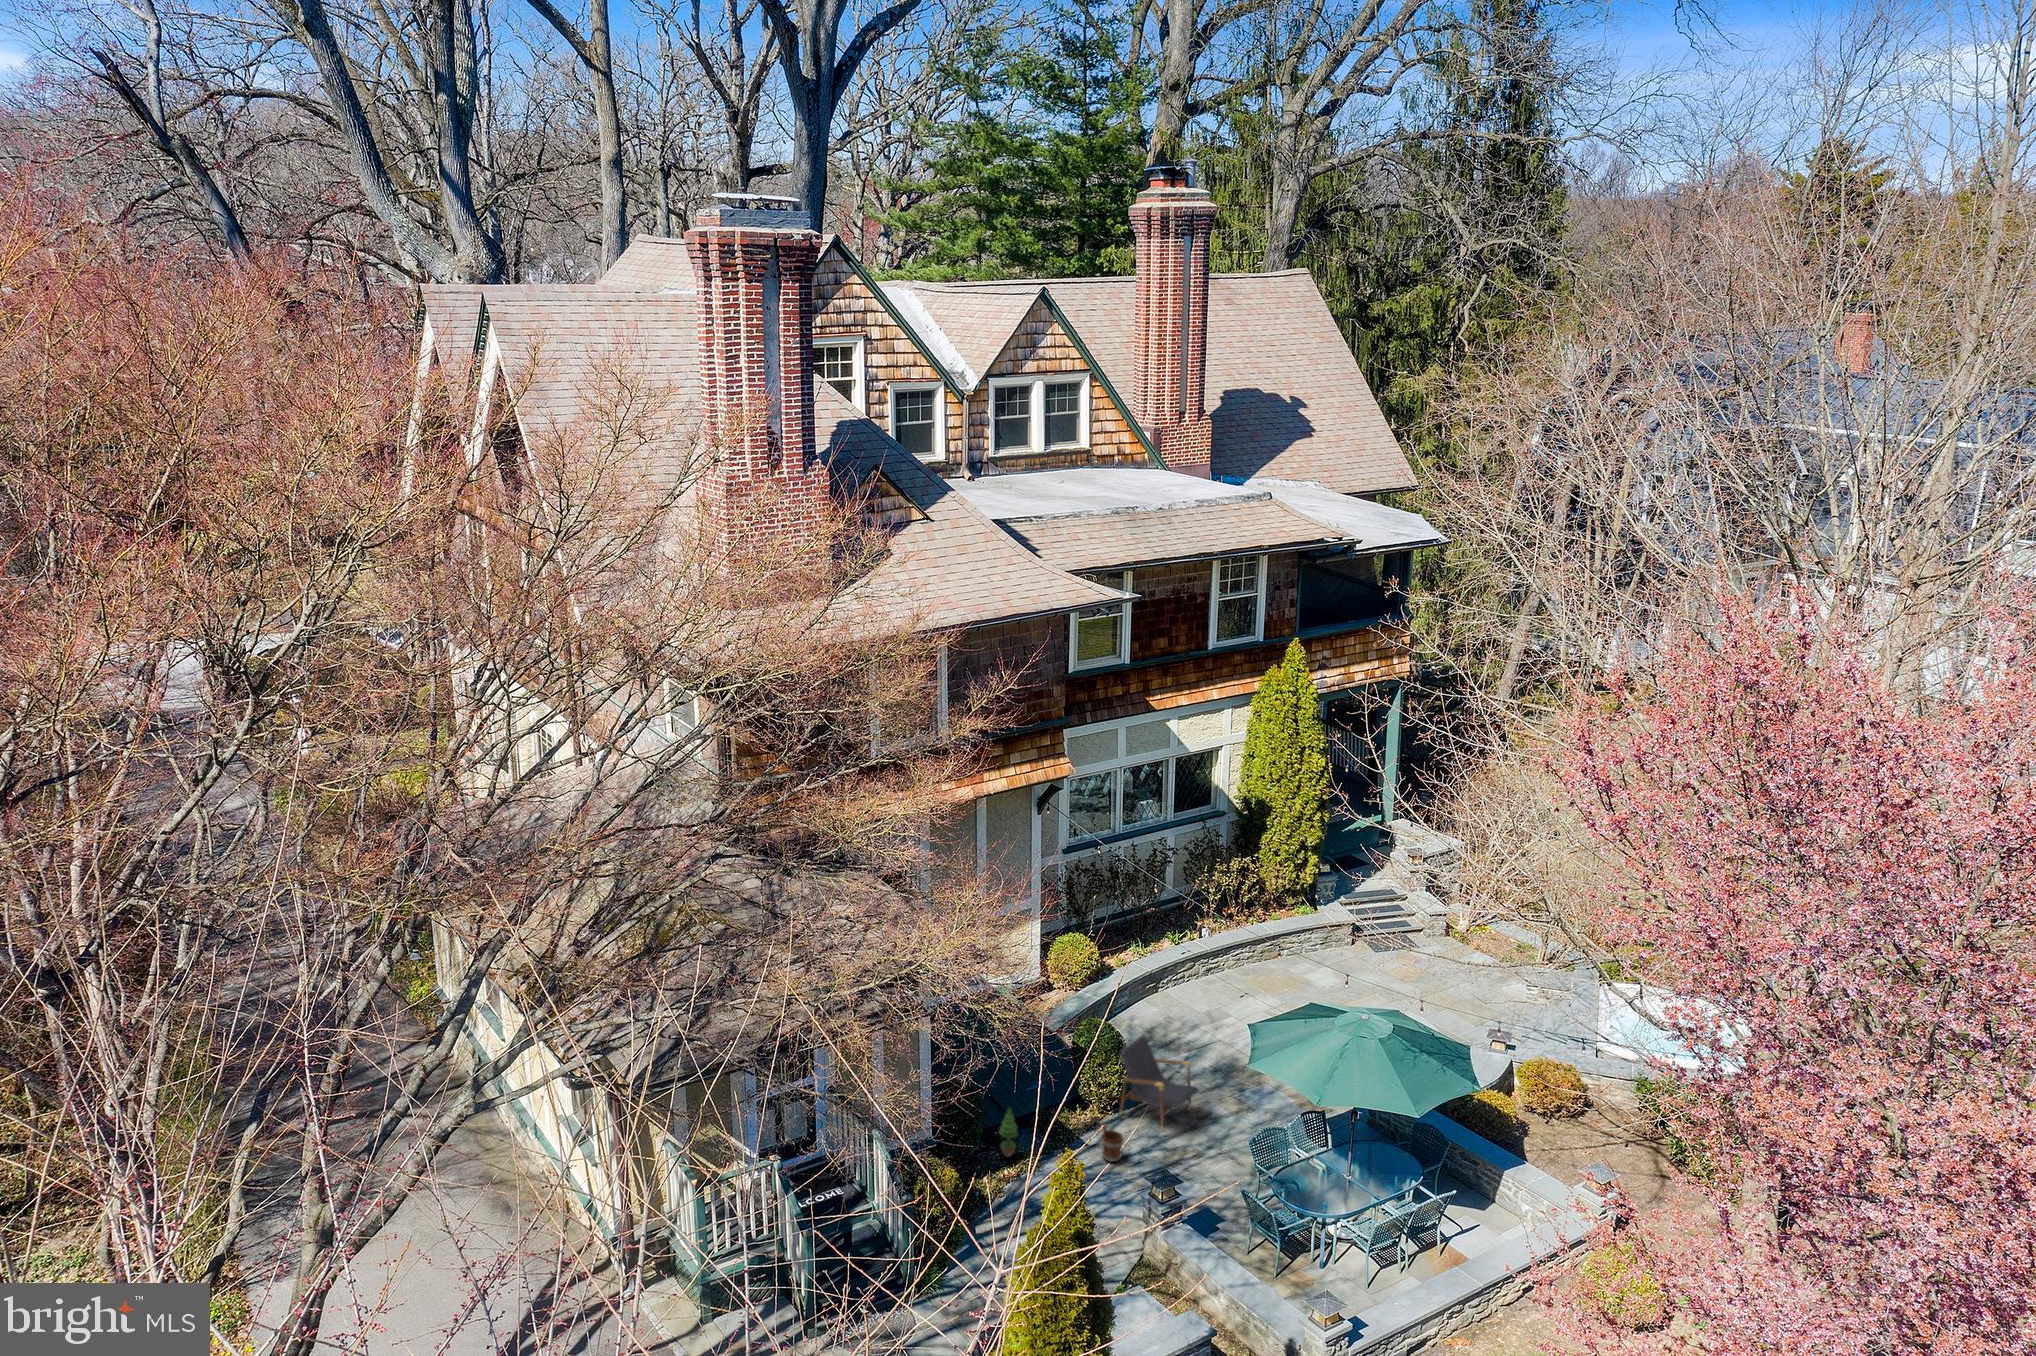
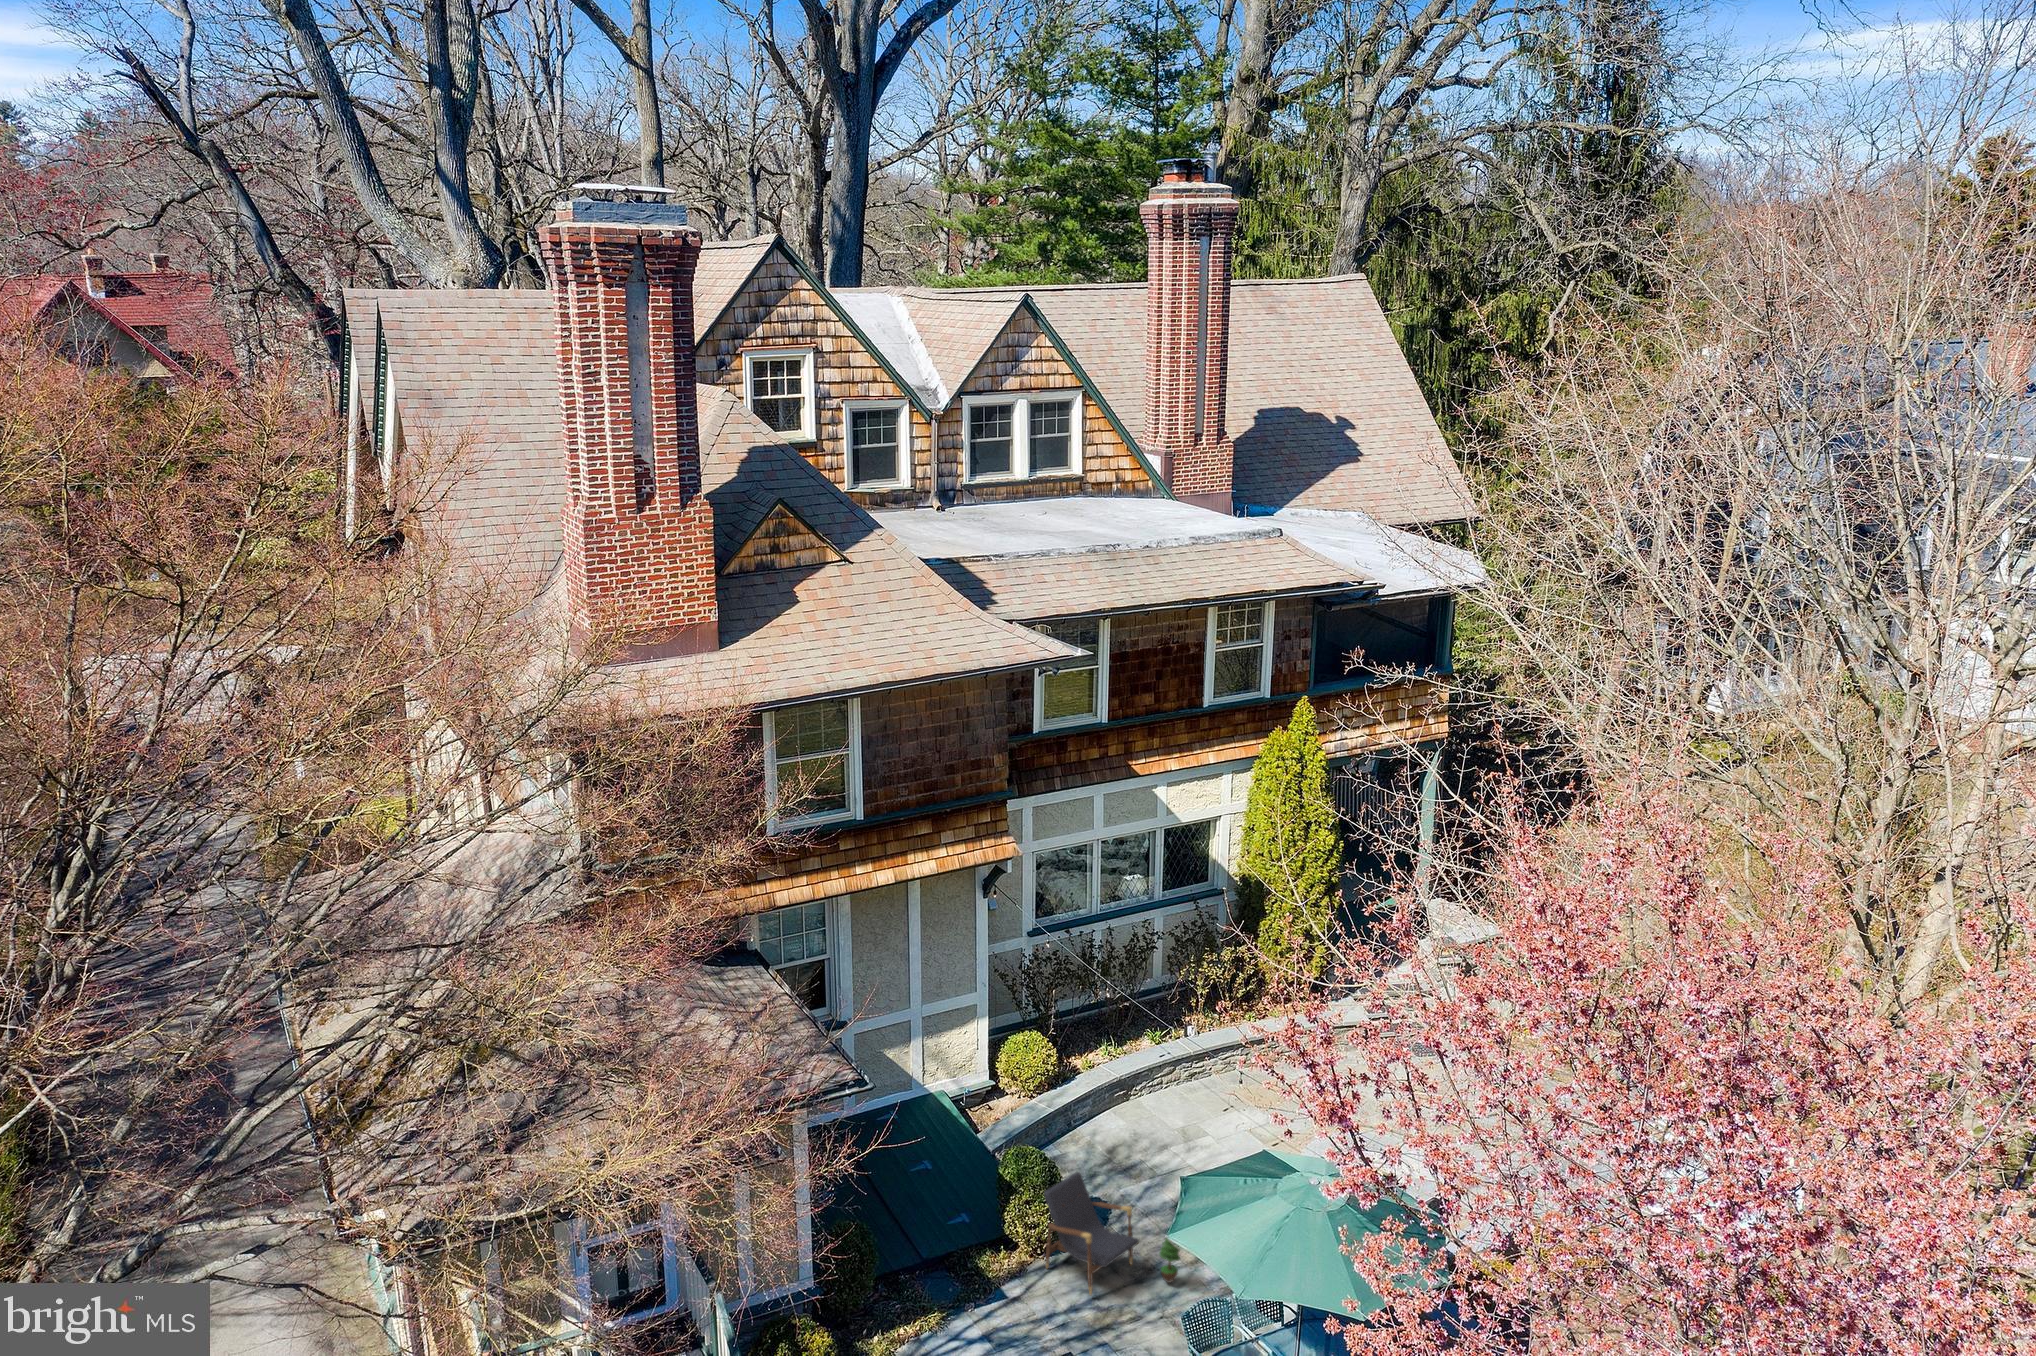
potted tree: present [1000,1109,1018,1156] -> present [1159,1238,1180,1283]
bucket: present [1102,1123,1123,1162] -> none [1010,1281,1037,1330]

